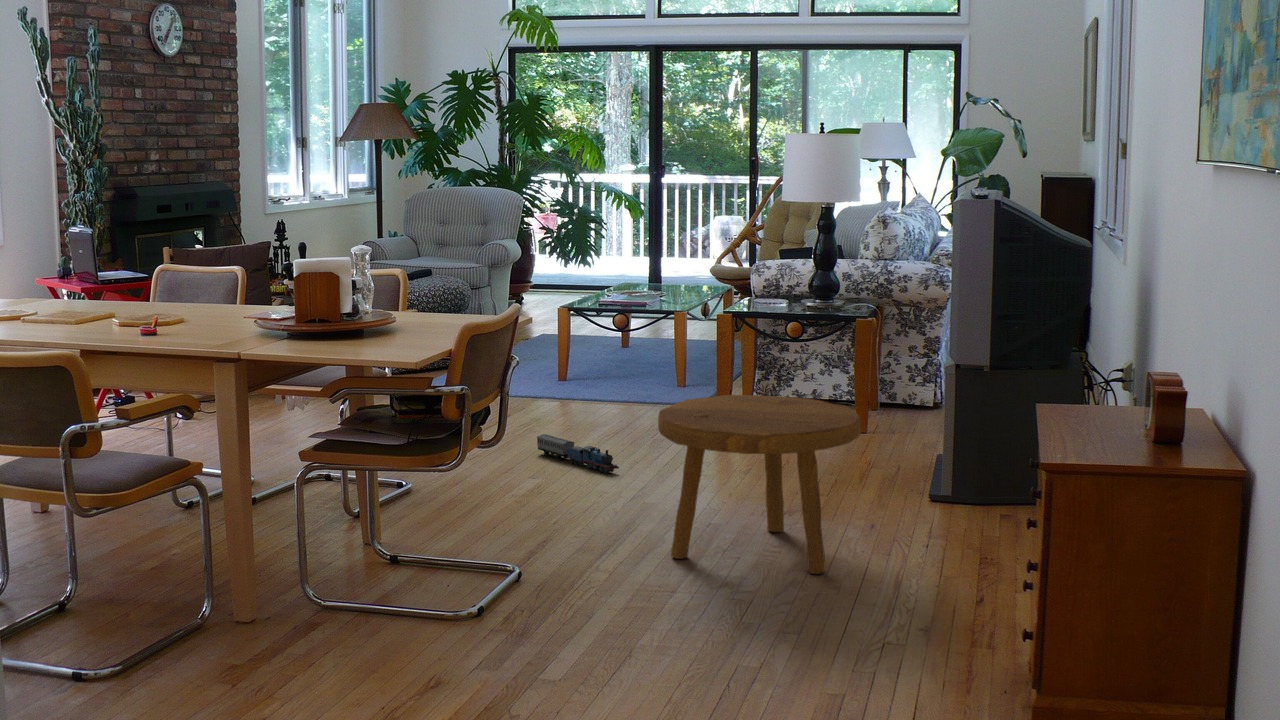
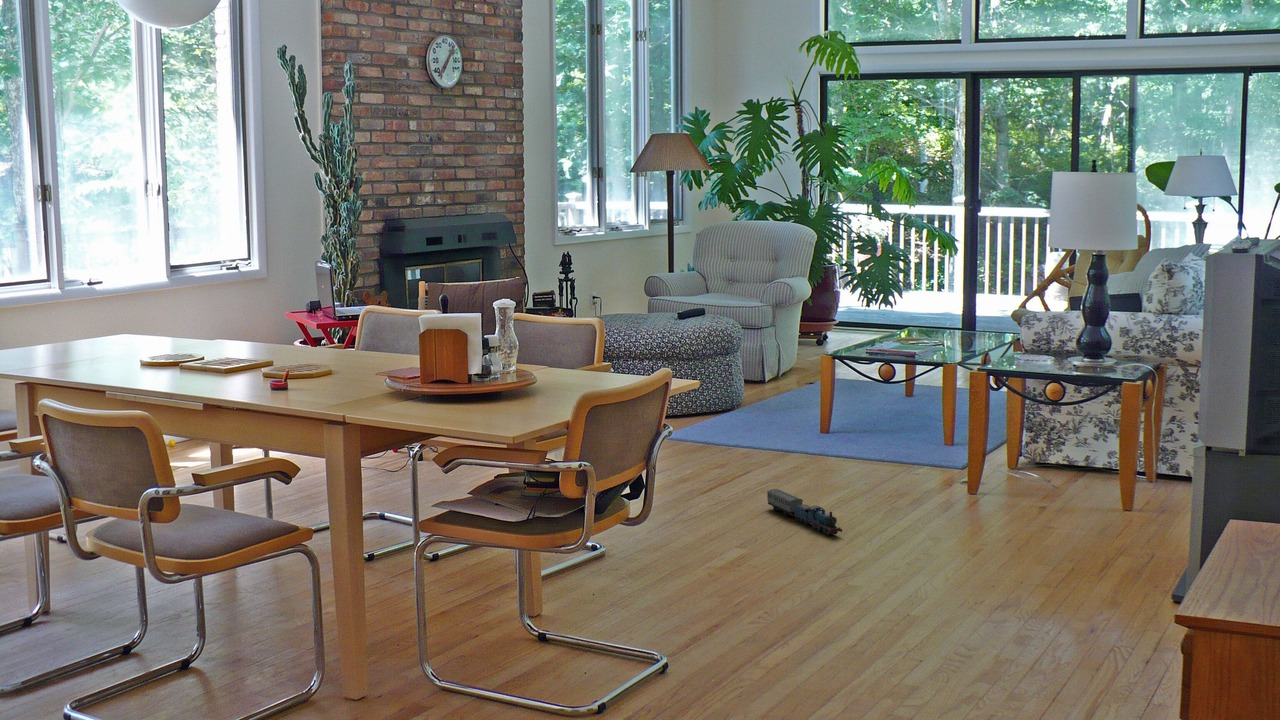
footstool: present [658,395,861,574] -> none [851,469,1071,672]

